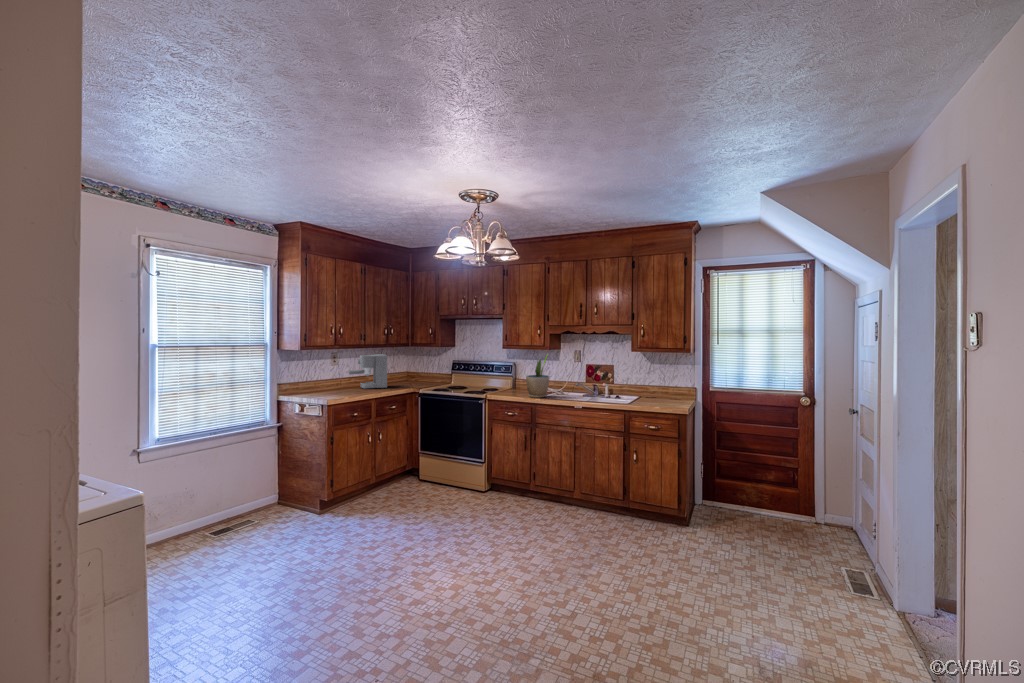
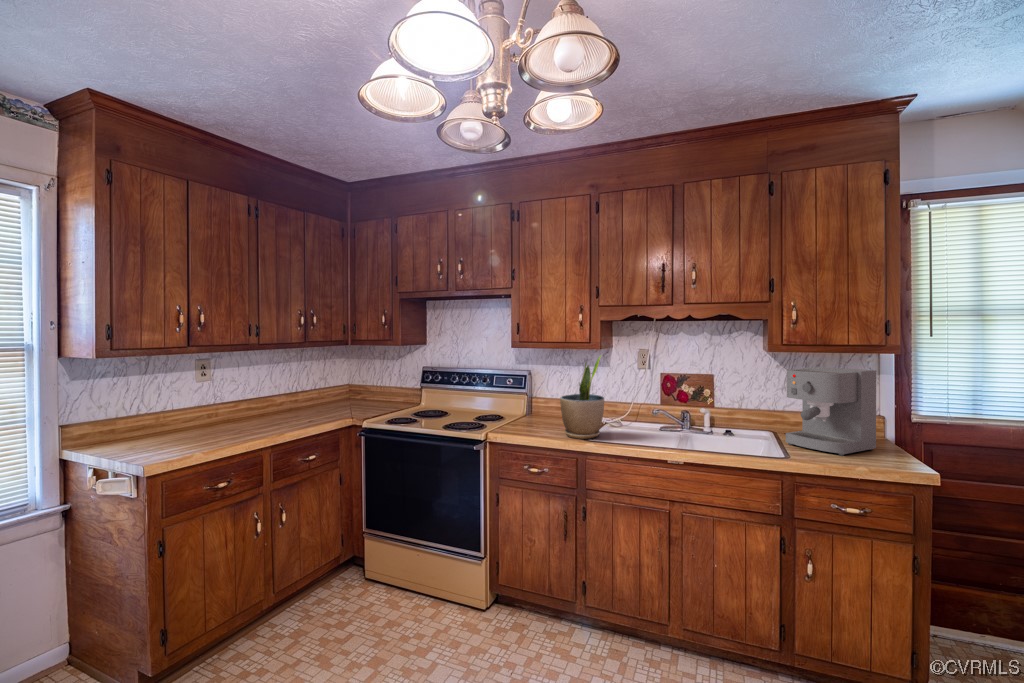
coffee maker: present [349,354,387,389] -> present [786,367,876,456]

